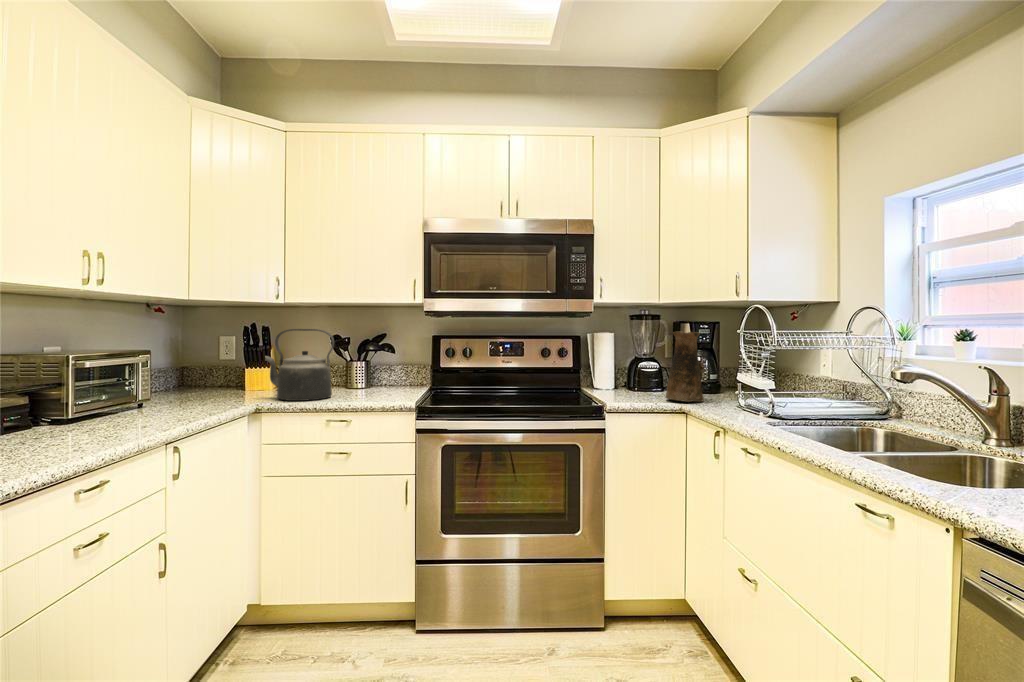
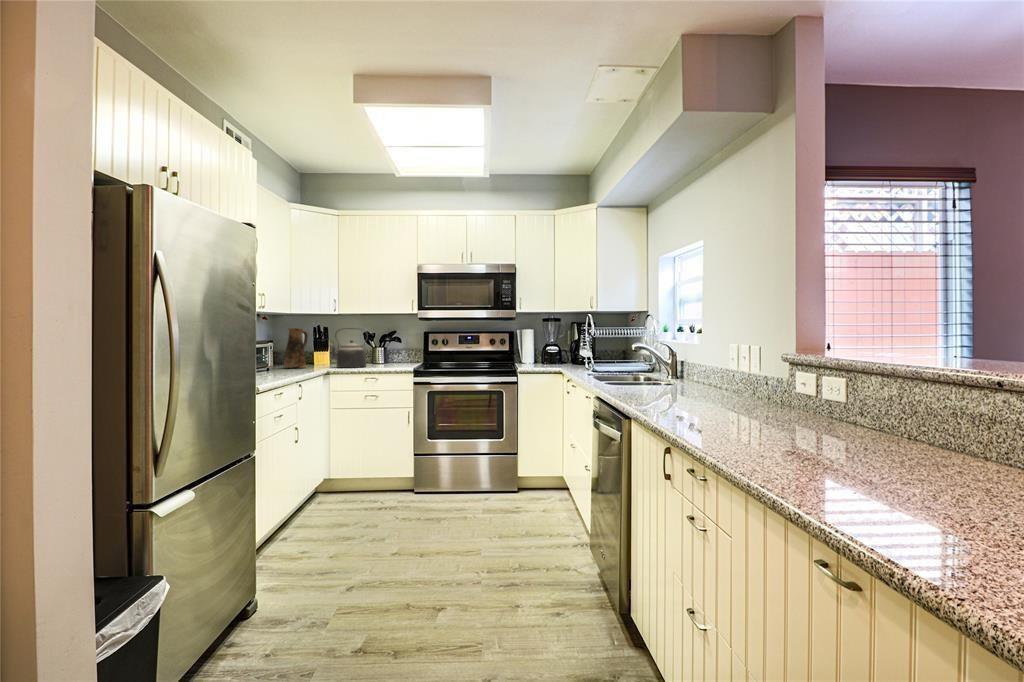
pitcher: present [666,331,704,402] -> present [283,328,308,368]

